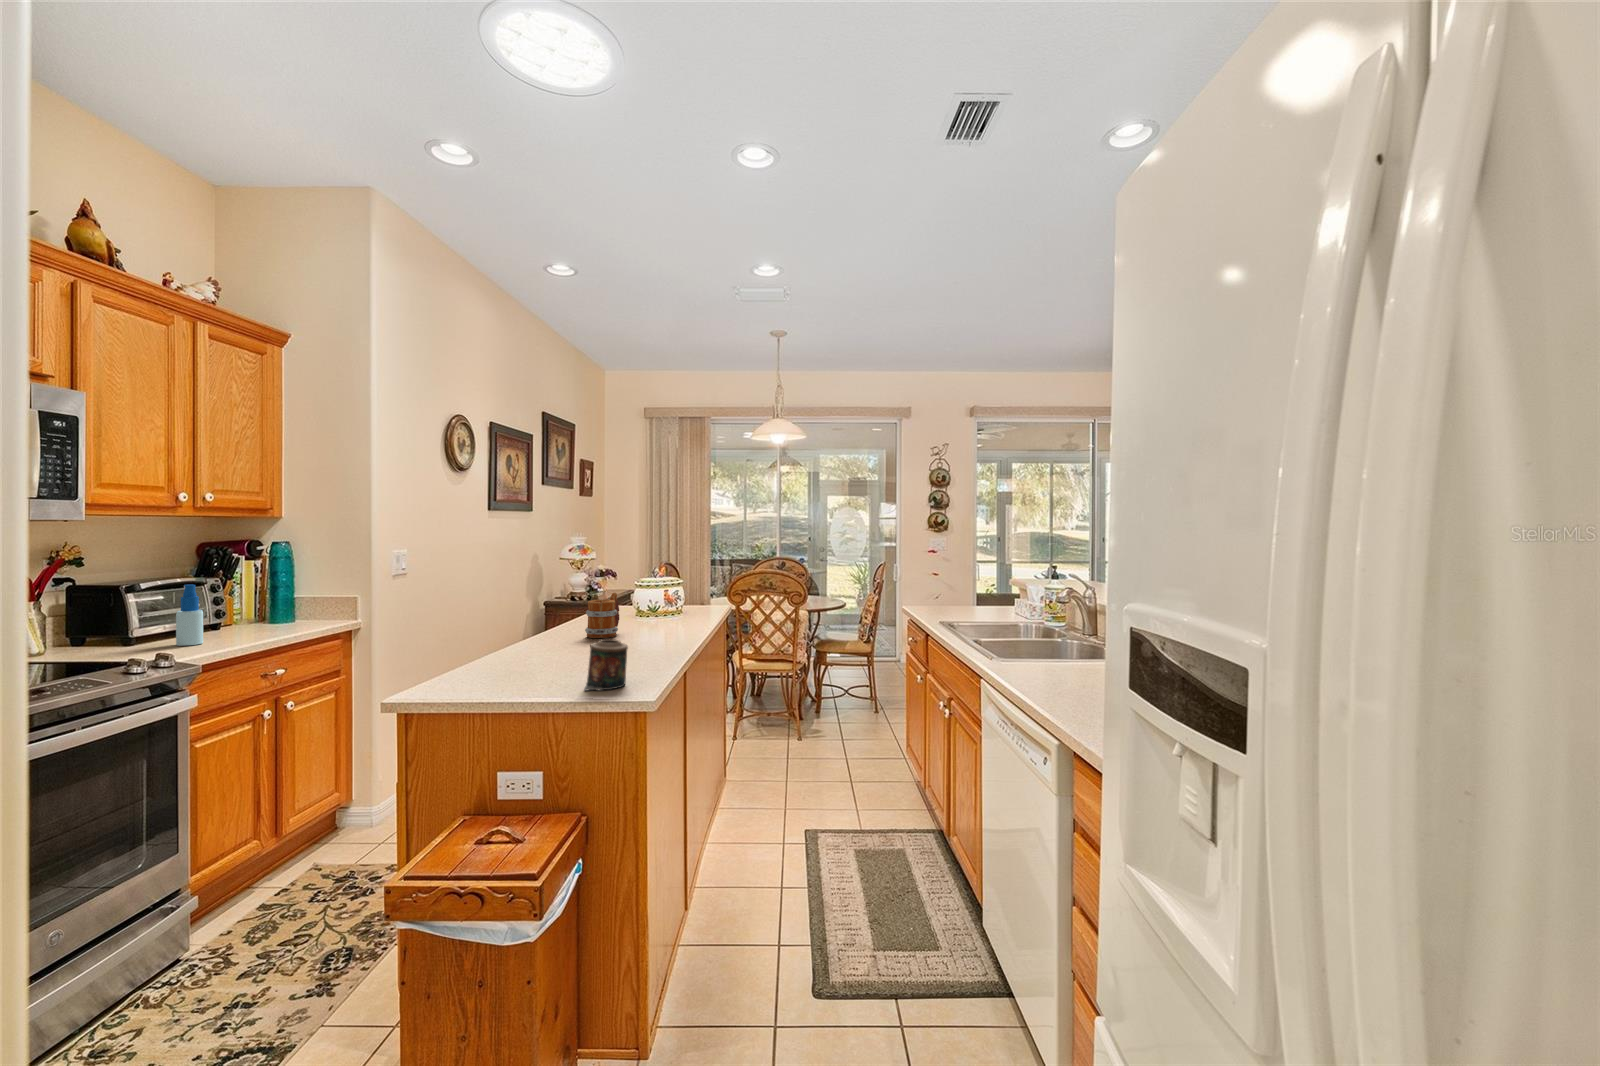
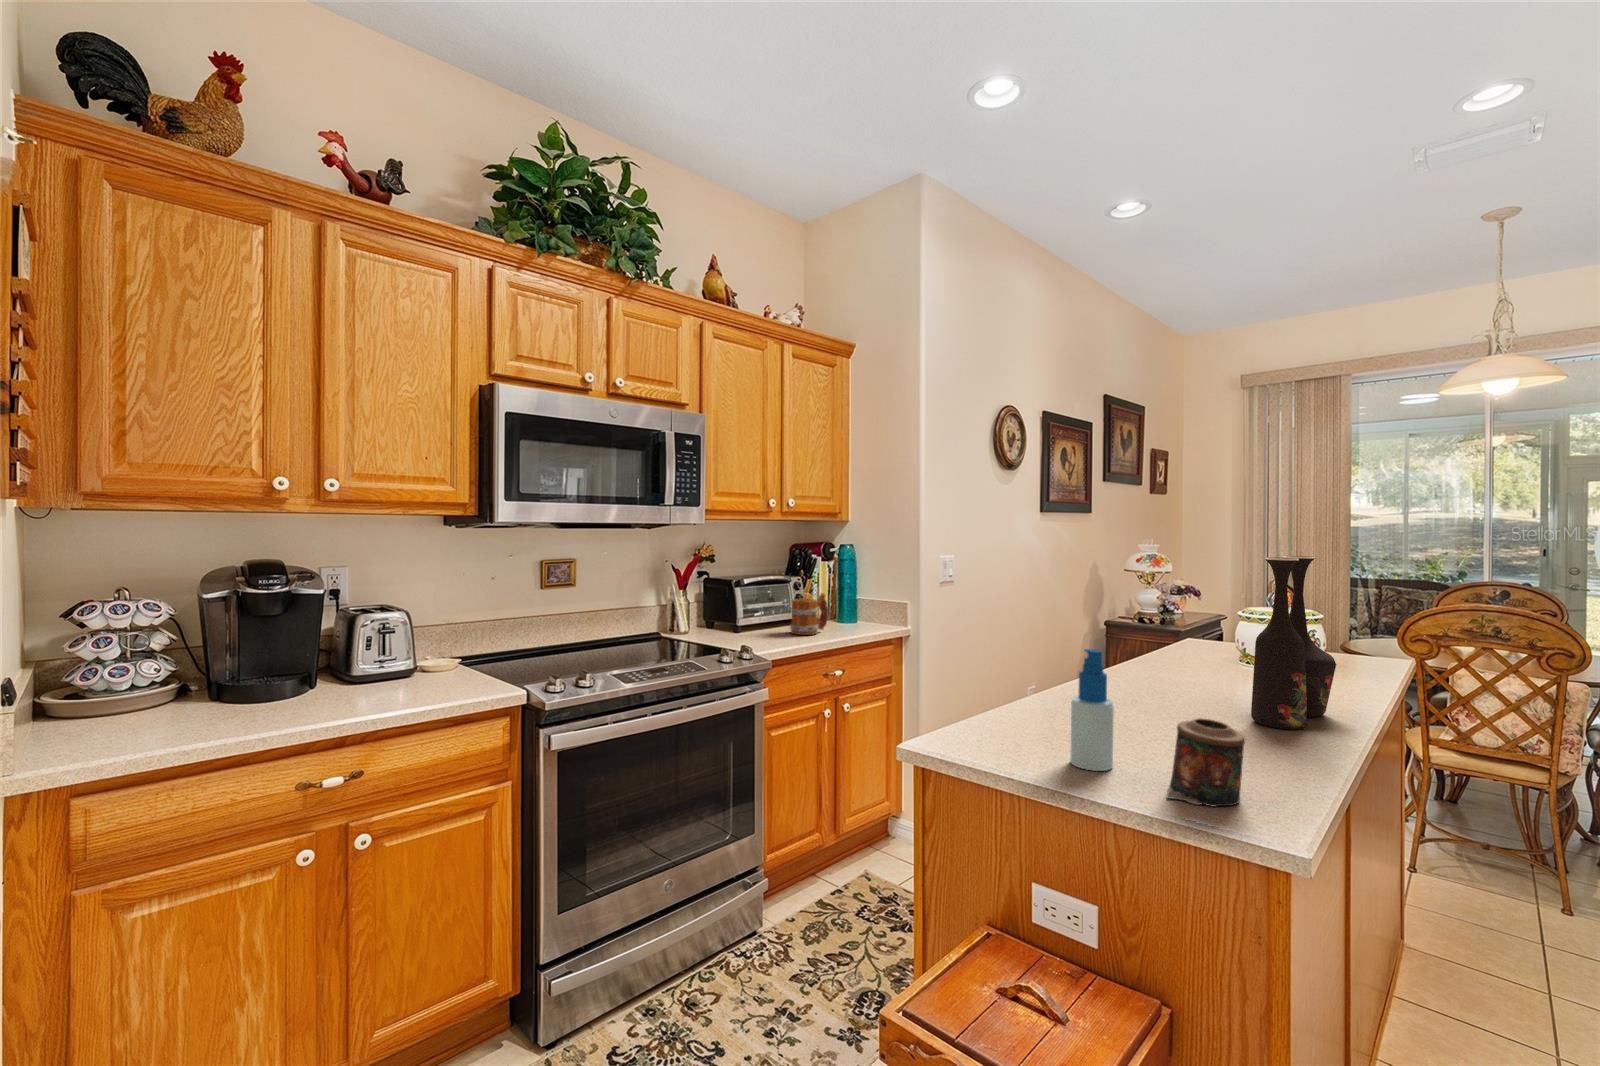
vase: none [638,540,685,649] -> present [1251,556,1336,730]
spray bottle: present [176,585,203,646] -> present [1070,649,1114,771]
mug: present [585,593,619,638] -> present [790,593,828,635]

